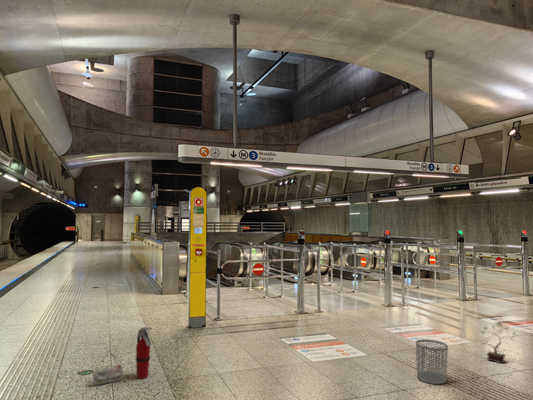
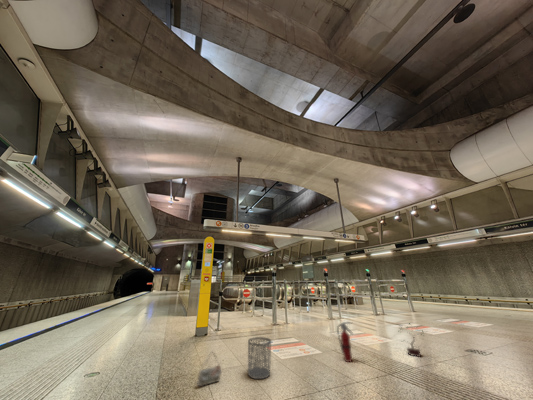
fire extinguisher: present [136,327,152,379] -> present [338,322,352,362]
waste bin: present [416,339,448,384] -> present [248,337,271,379]
bag: present [92,351,123,385] -> present [197,352,221,386]

